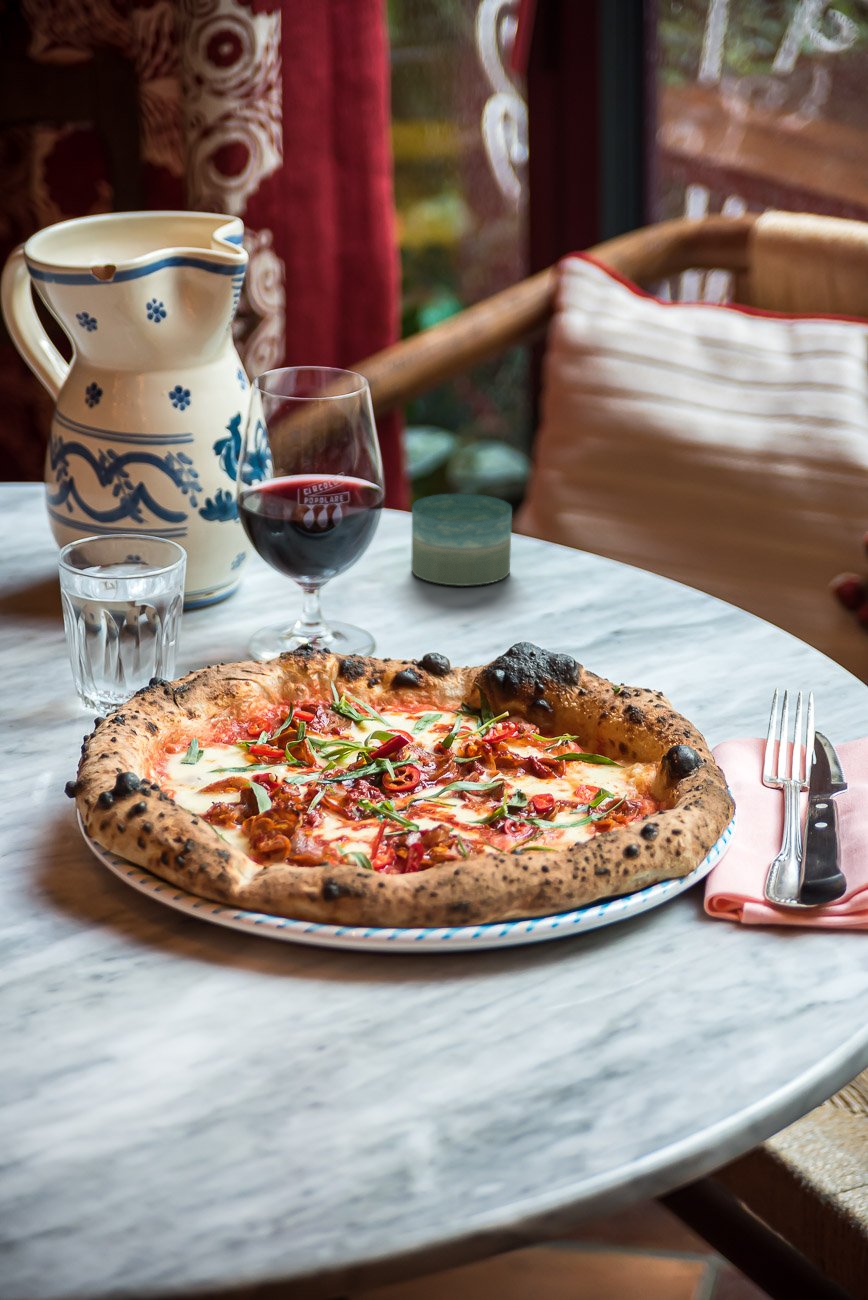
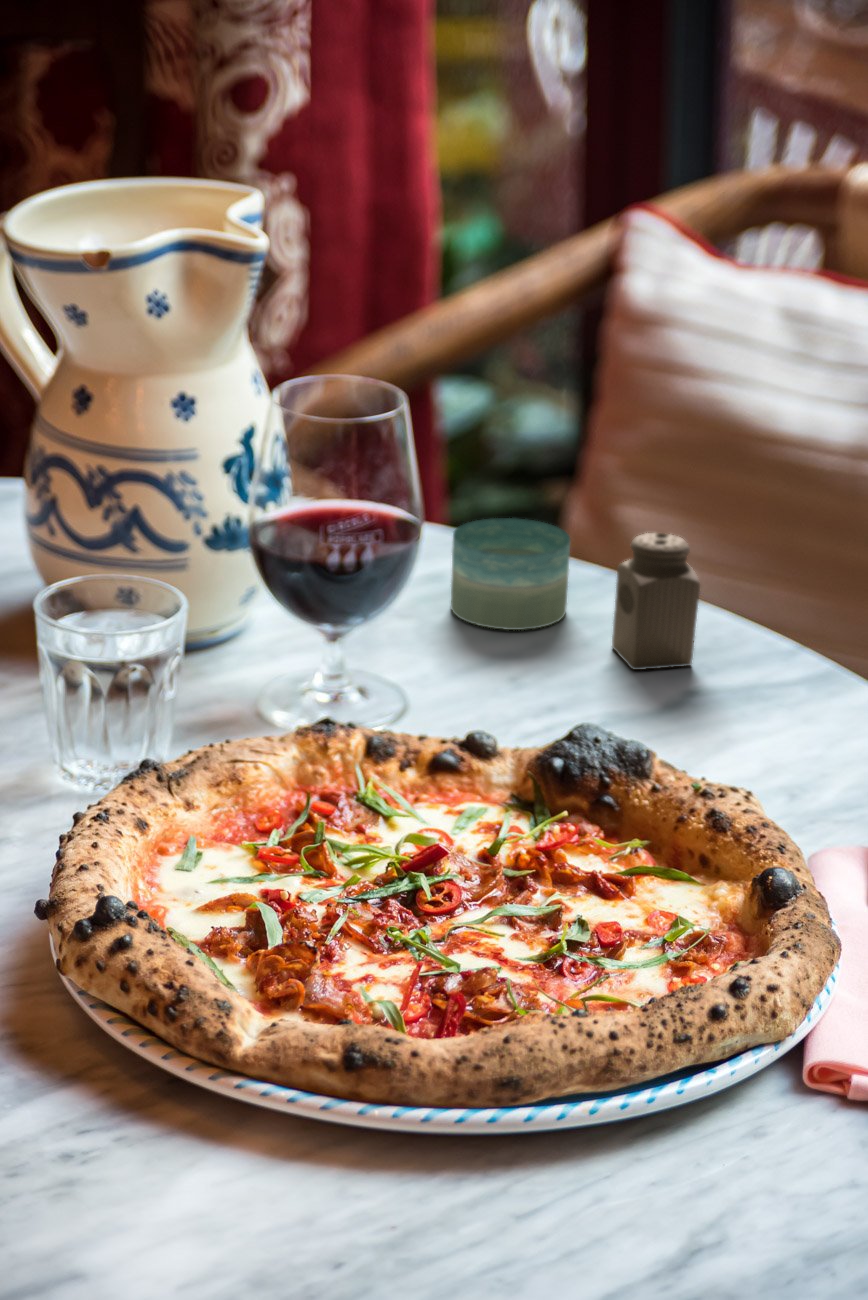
salt shaker: none [548,498,621,614] -> present [612,533,700,670]

